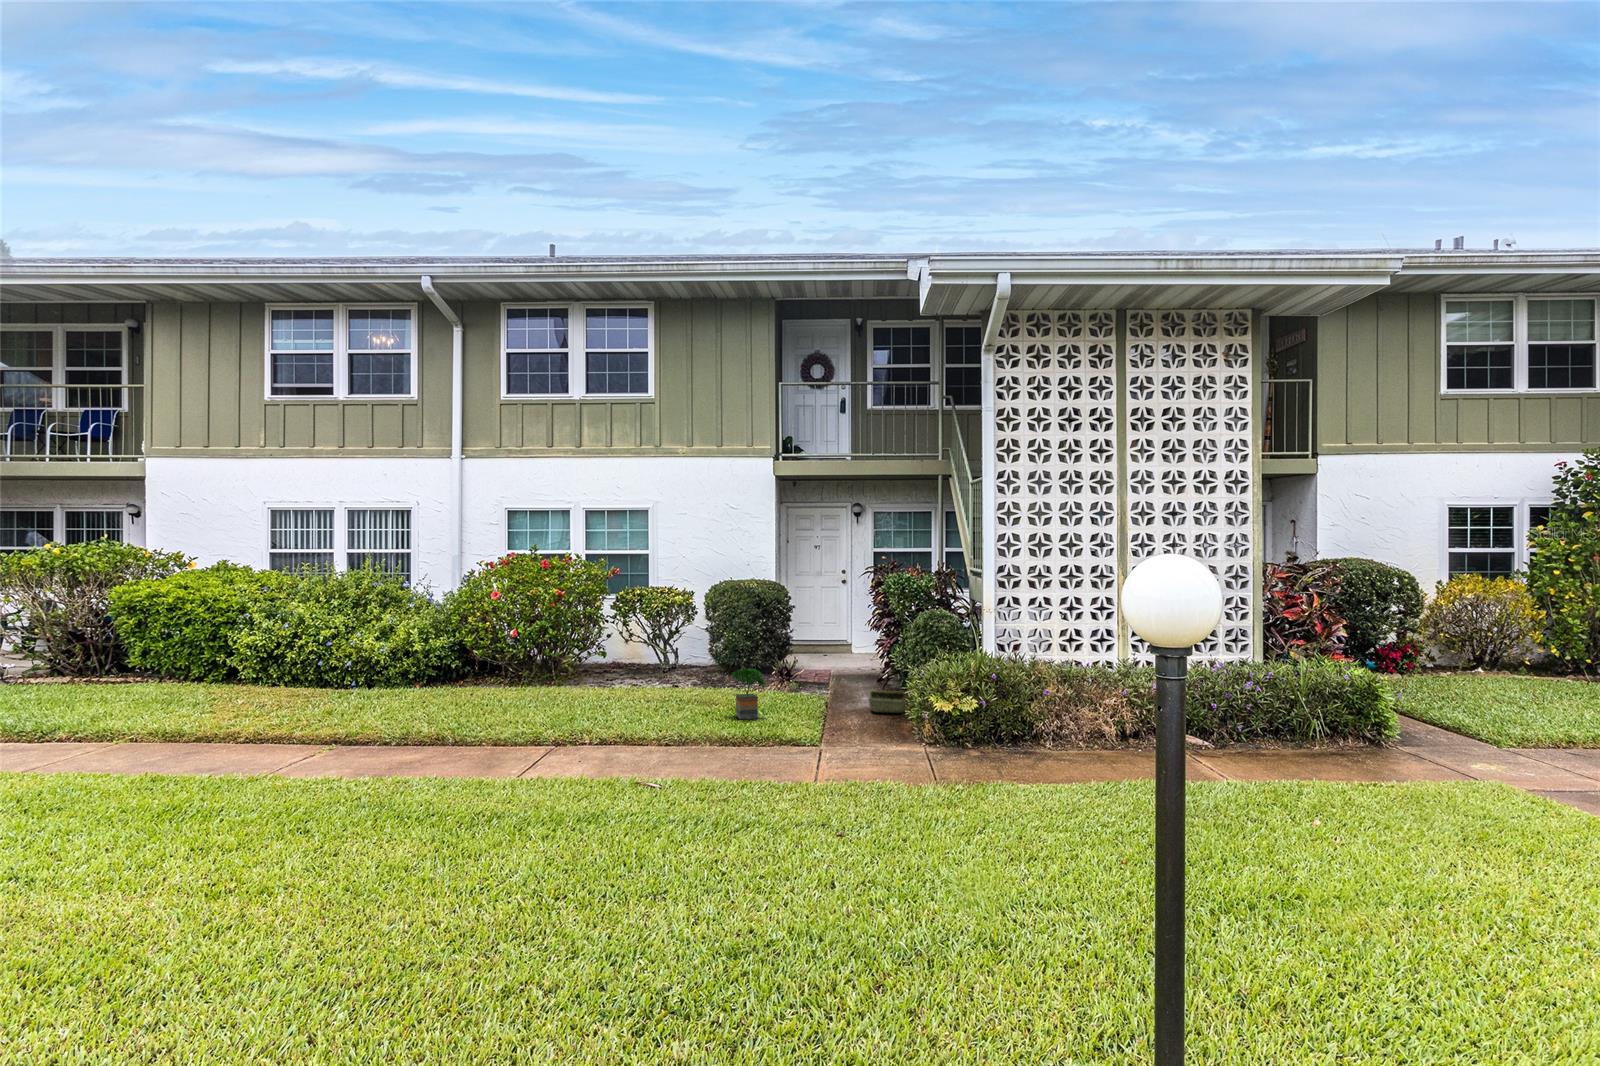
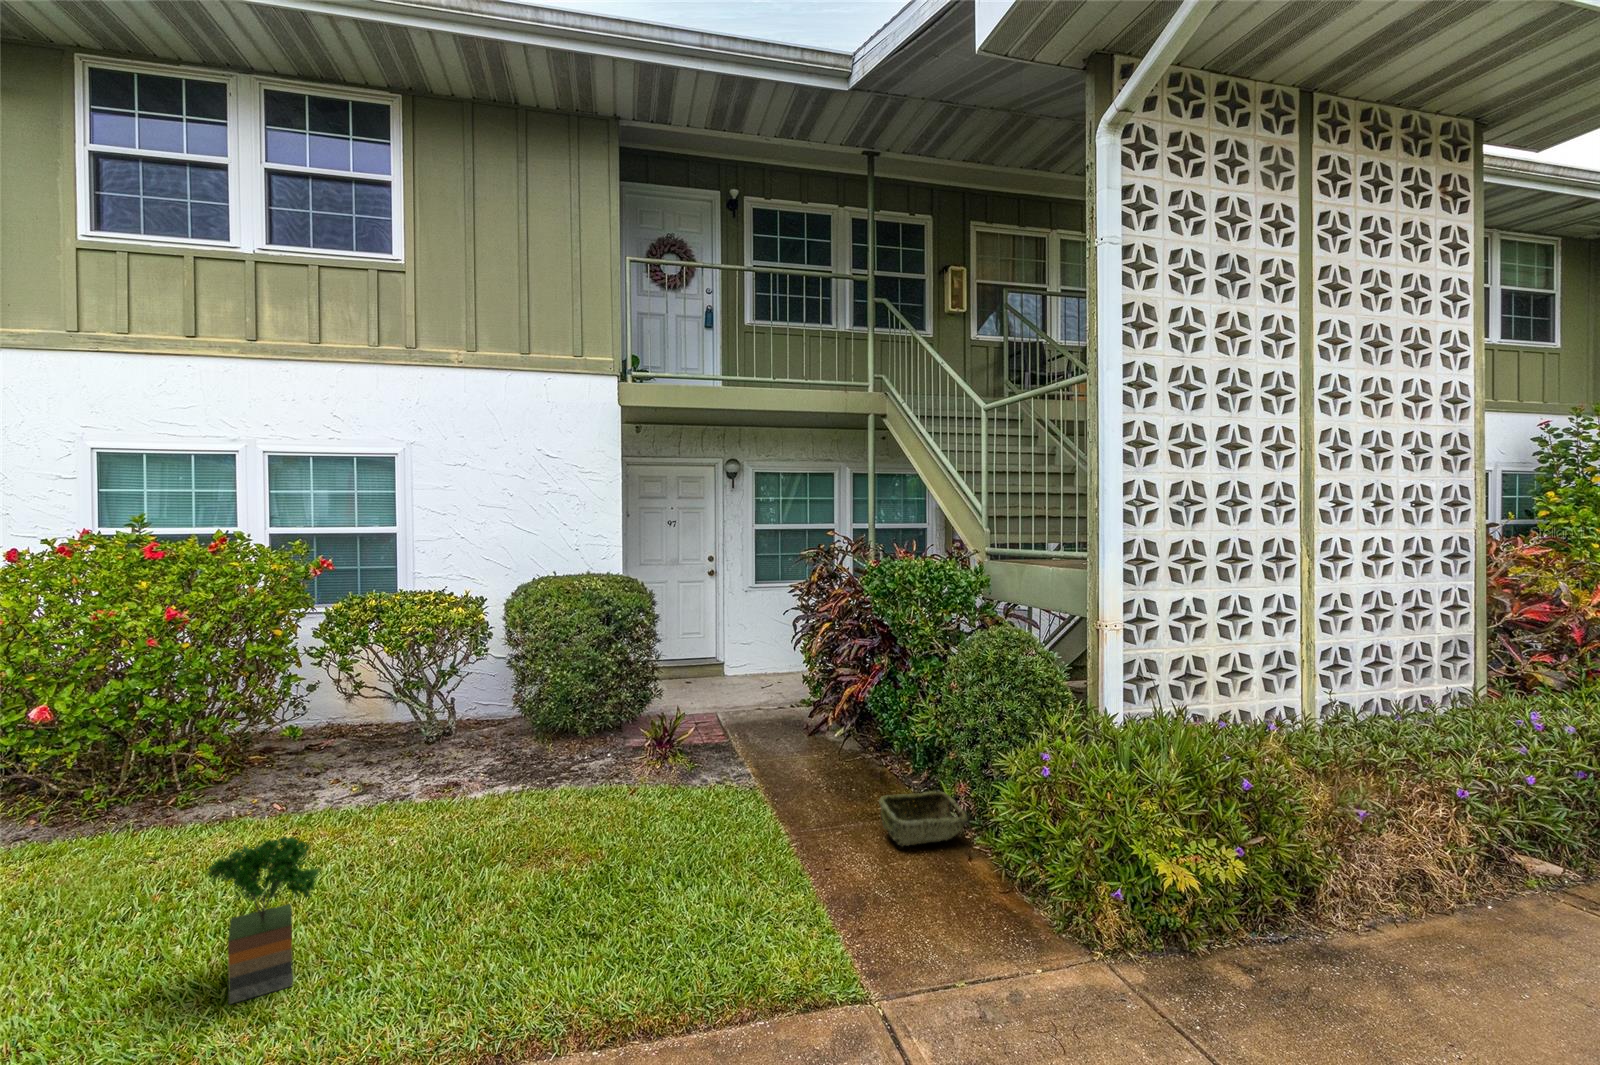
potted tree: present [732,668,765,719] -> present [207,836,320,1004]

